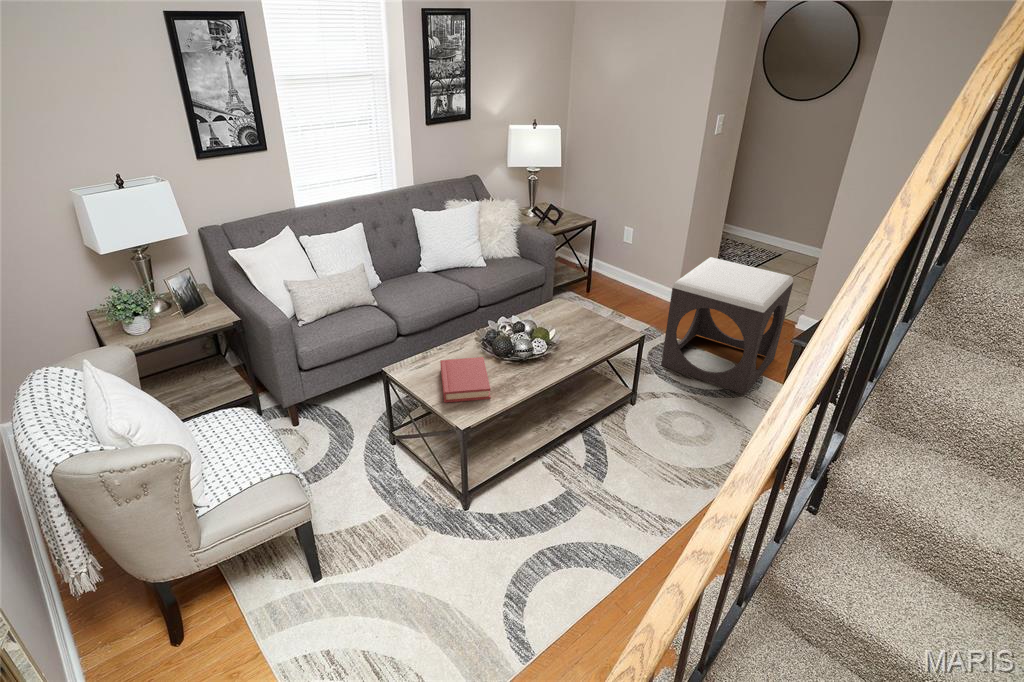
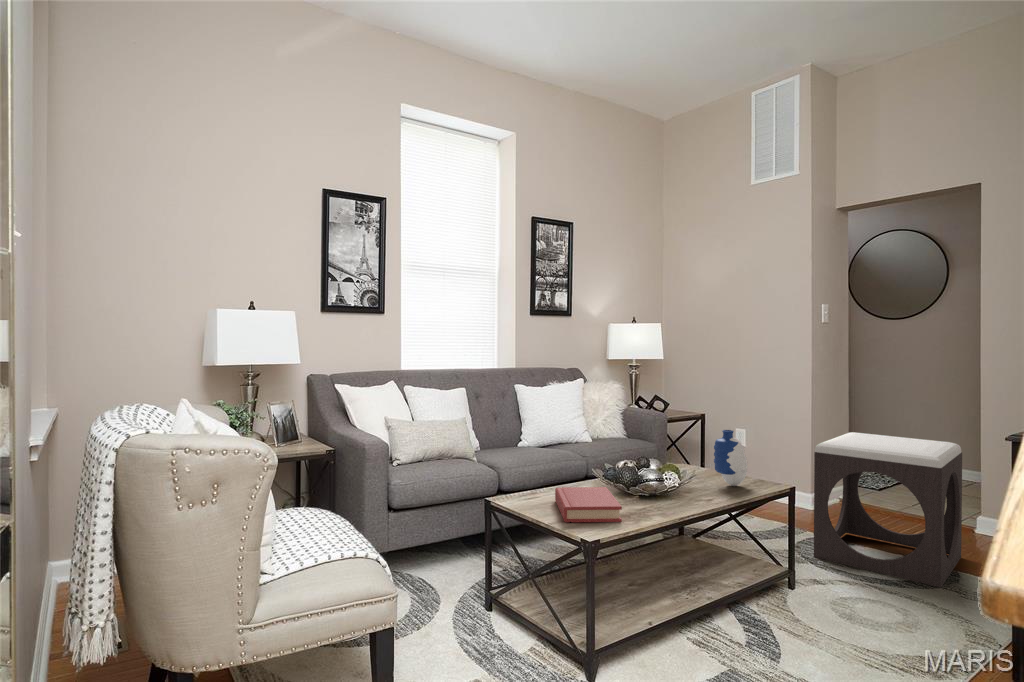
vase: none [579,293,607,337] -> present [714,430,748,486]

